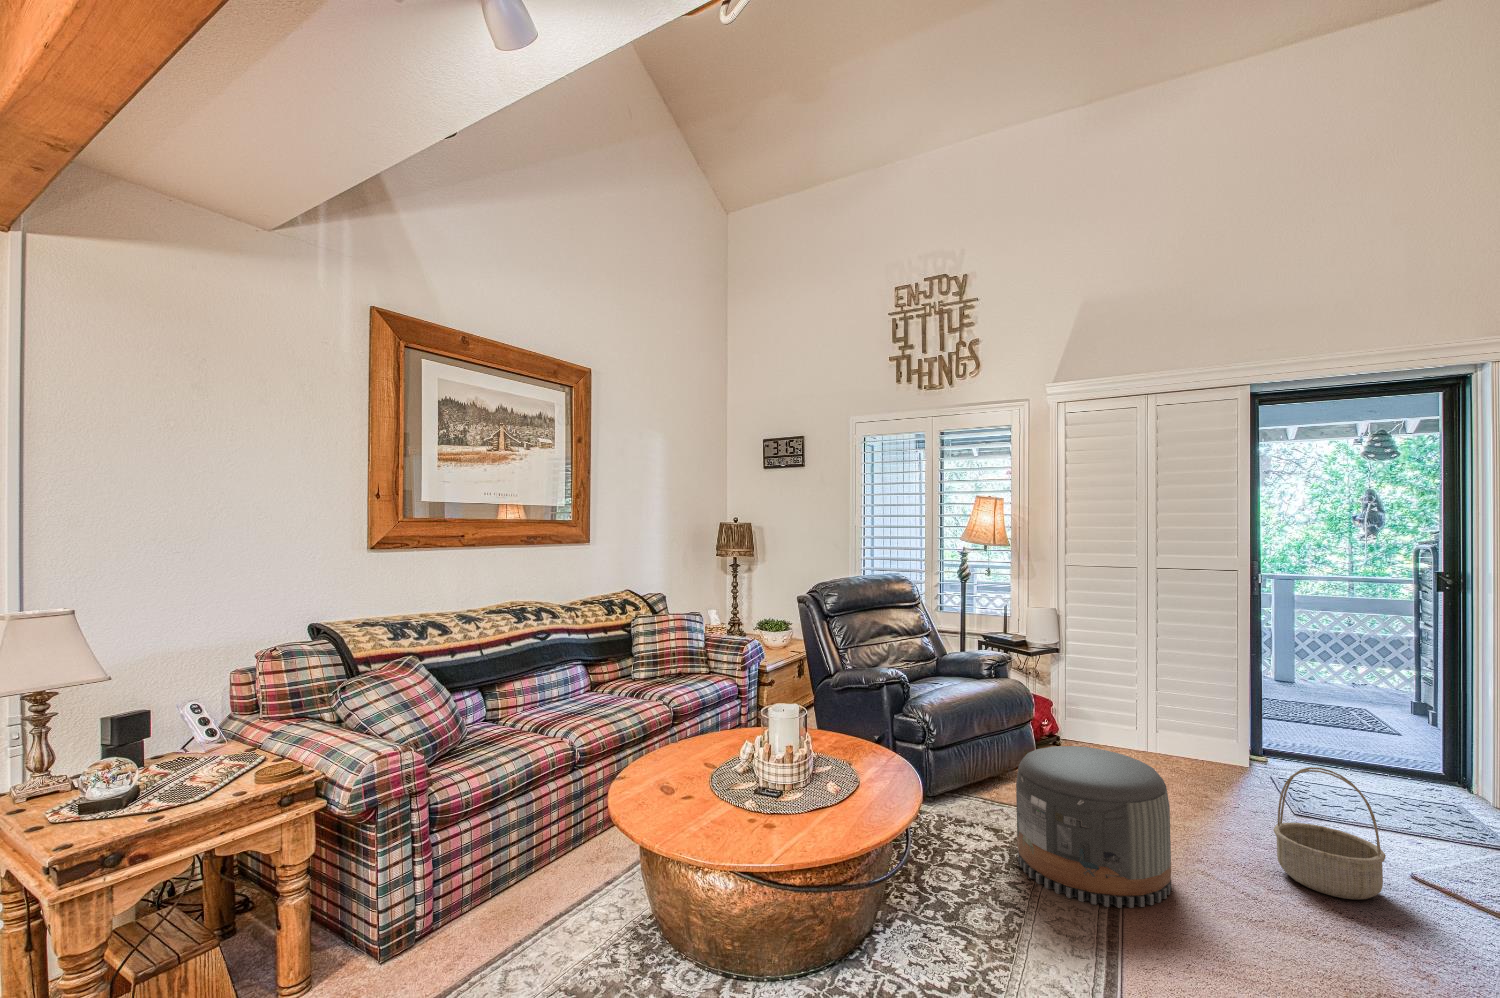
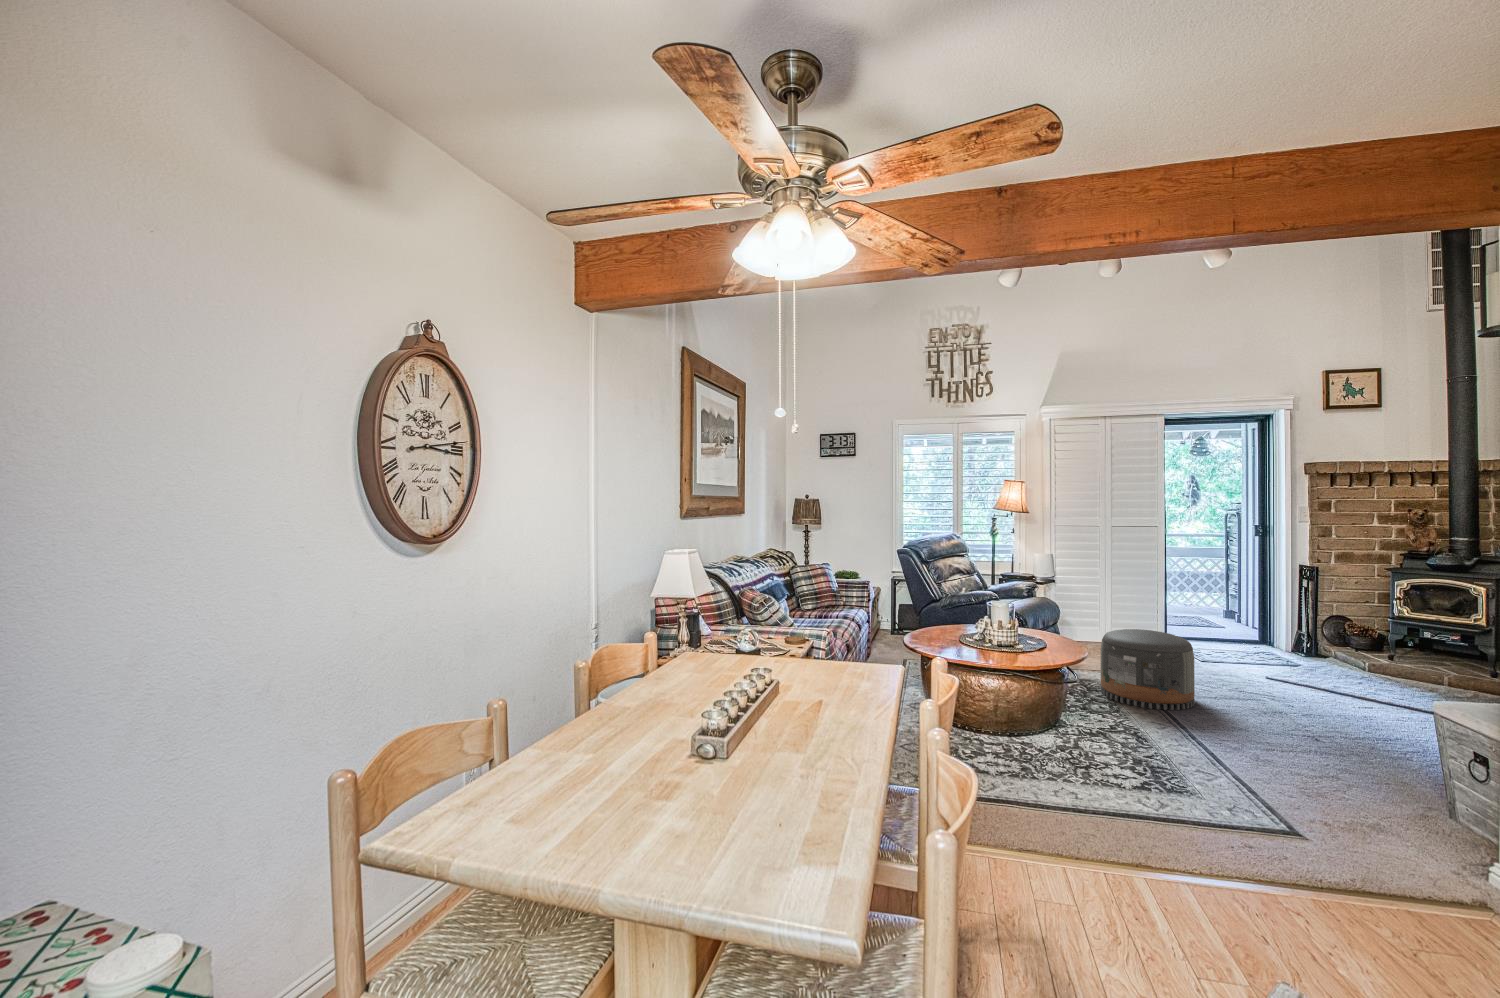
basket: present [1273,767,1386,900] -> none [1226,630,1287,696]

